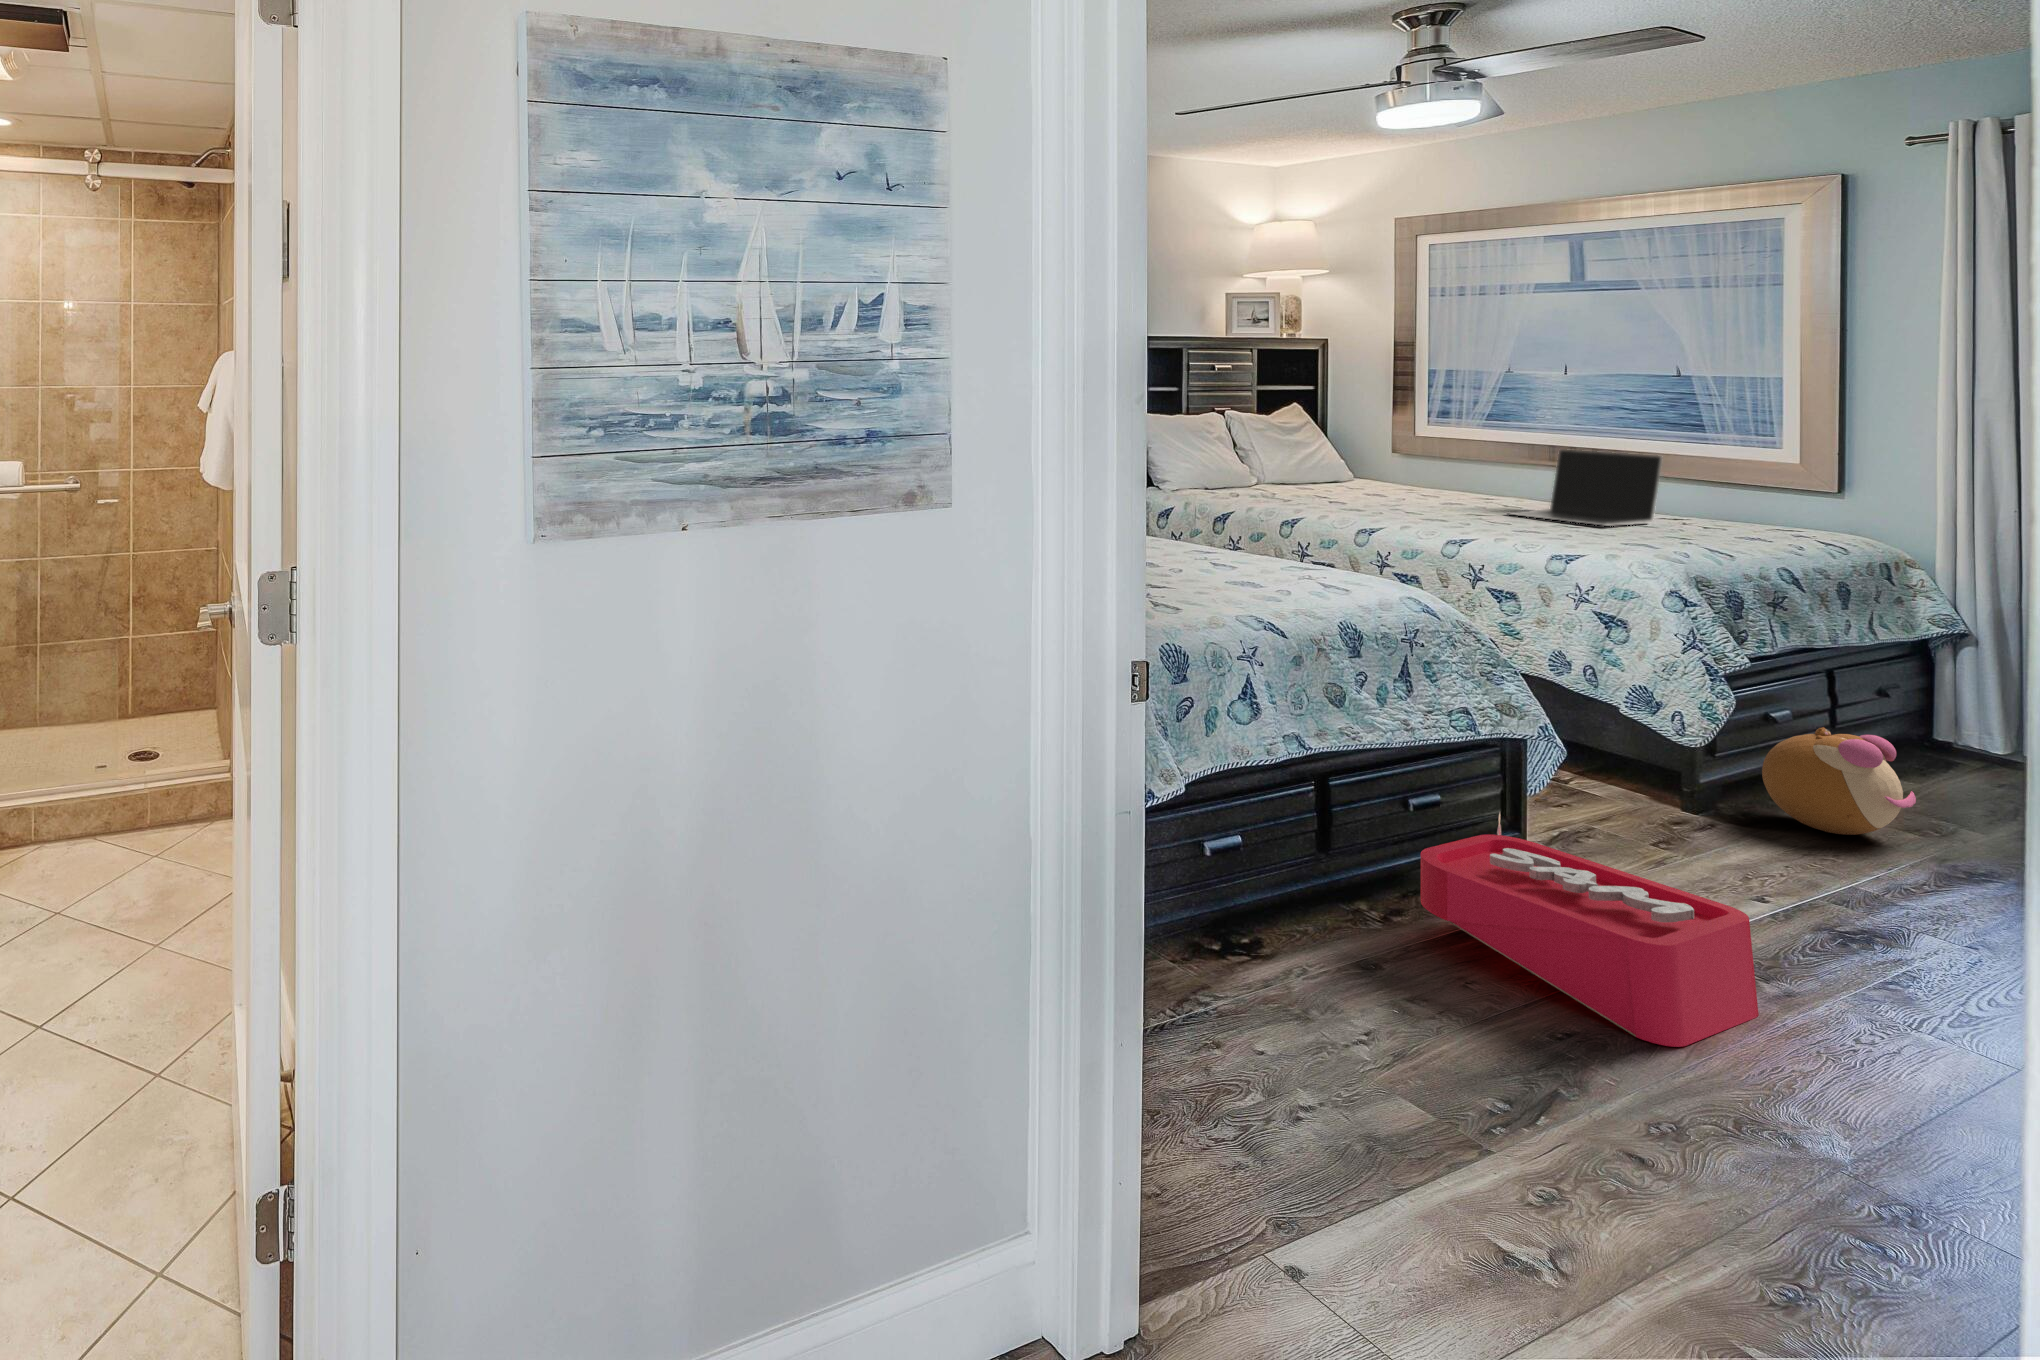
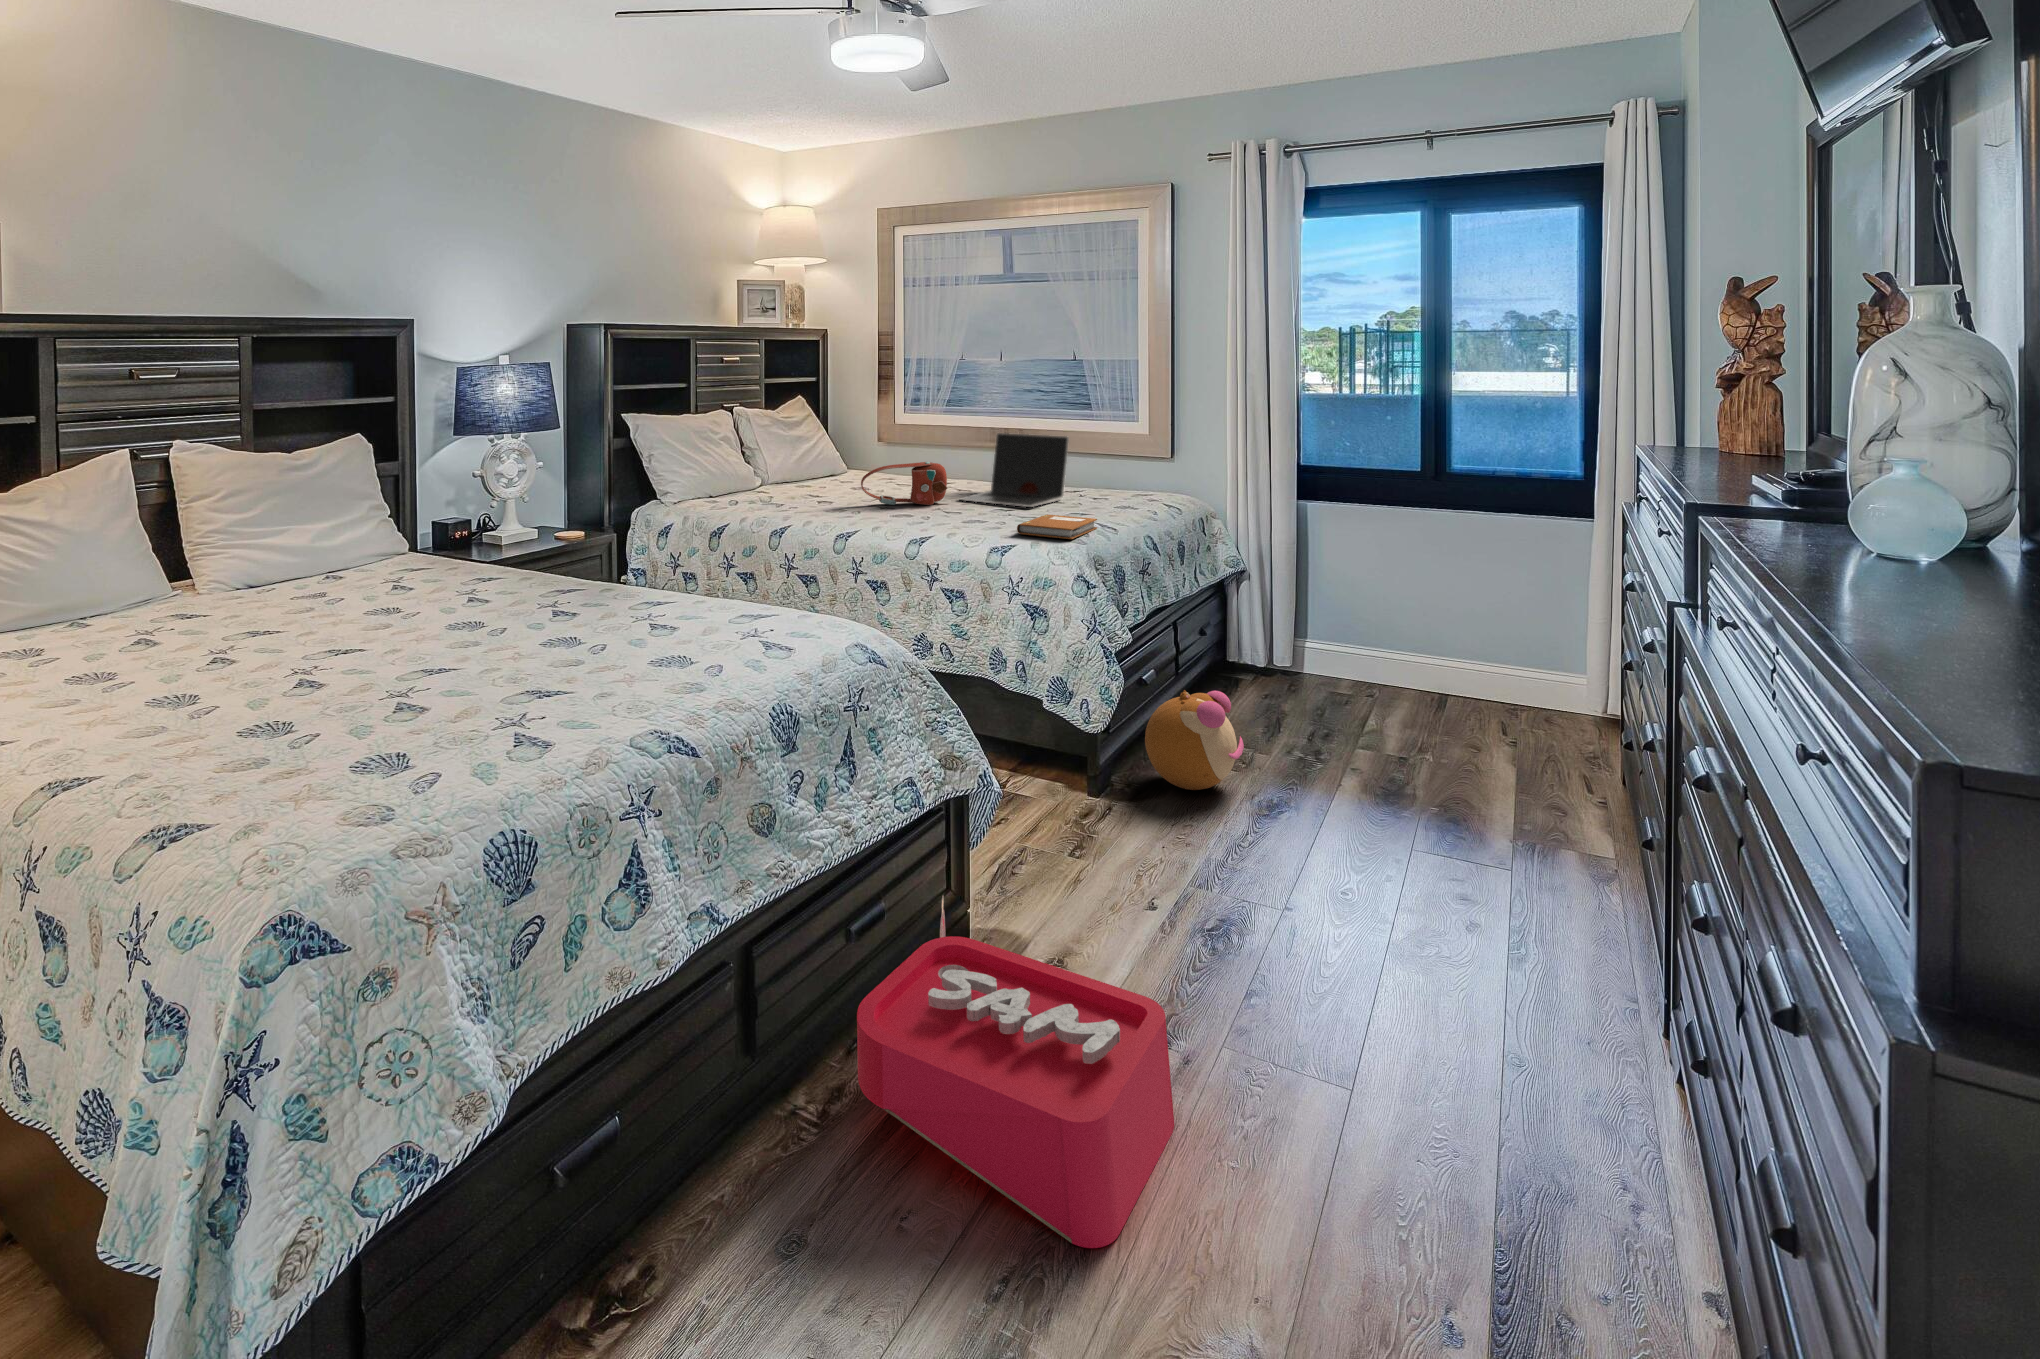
handbag: none [1385,472,1493,516] -> present [861,462,947,505]
notebook: none [1587,531,1699,554] -> present [1017,514,1097,539]

